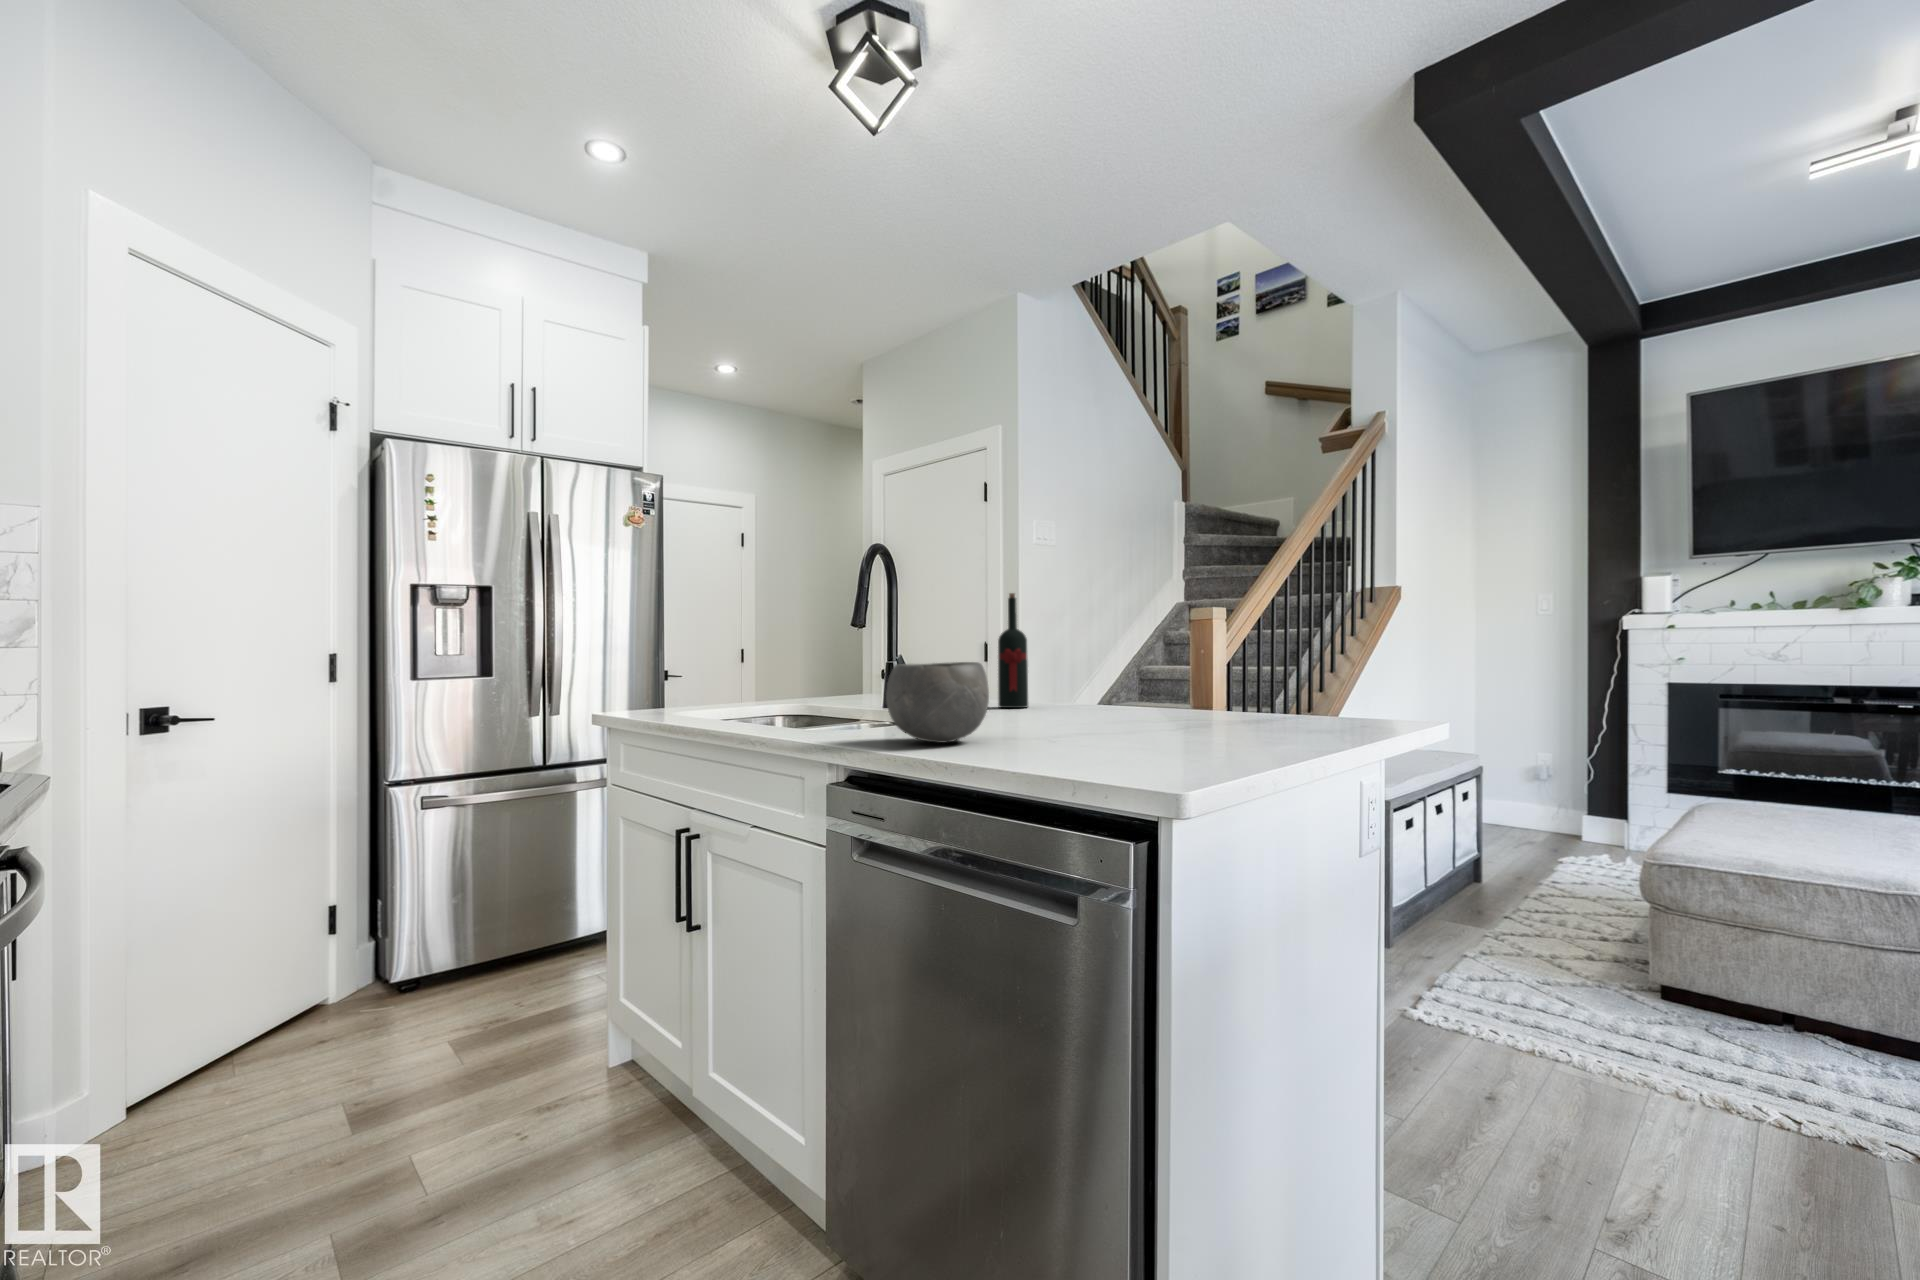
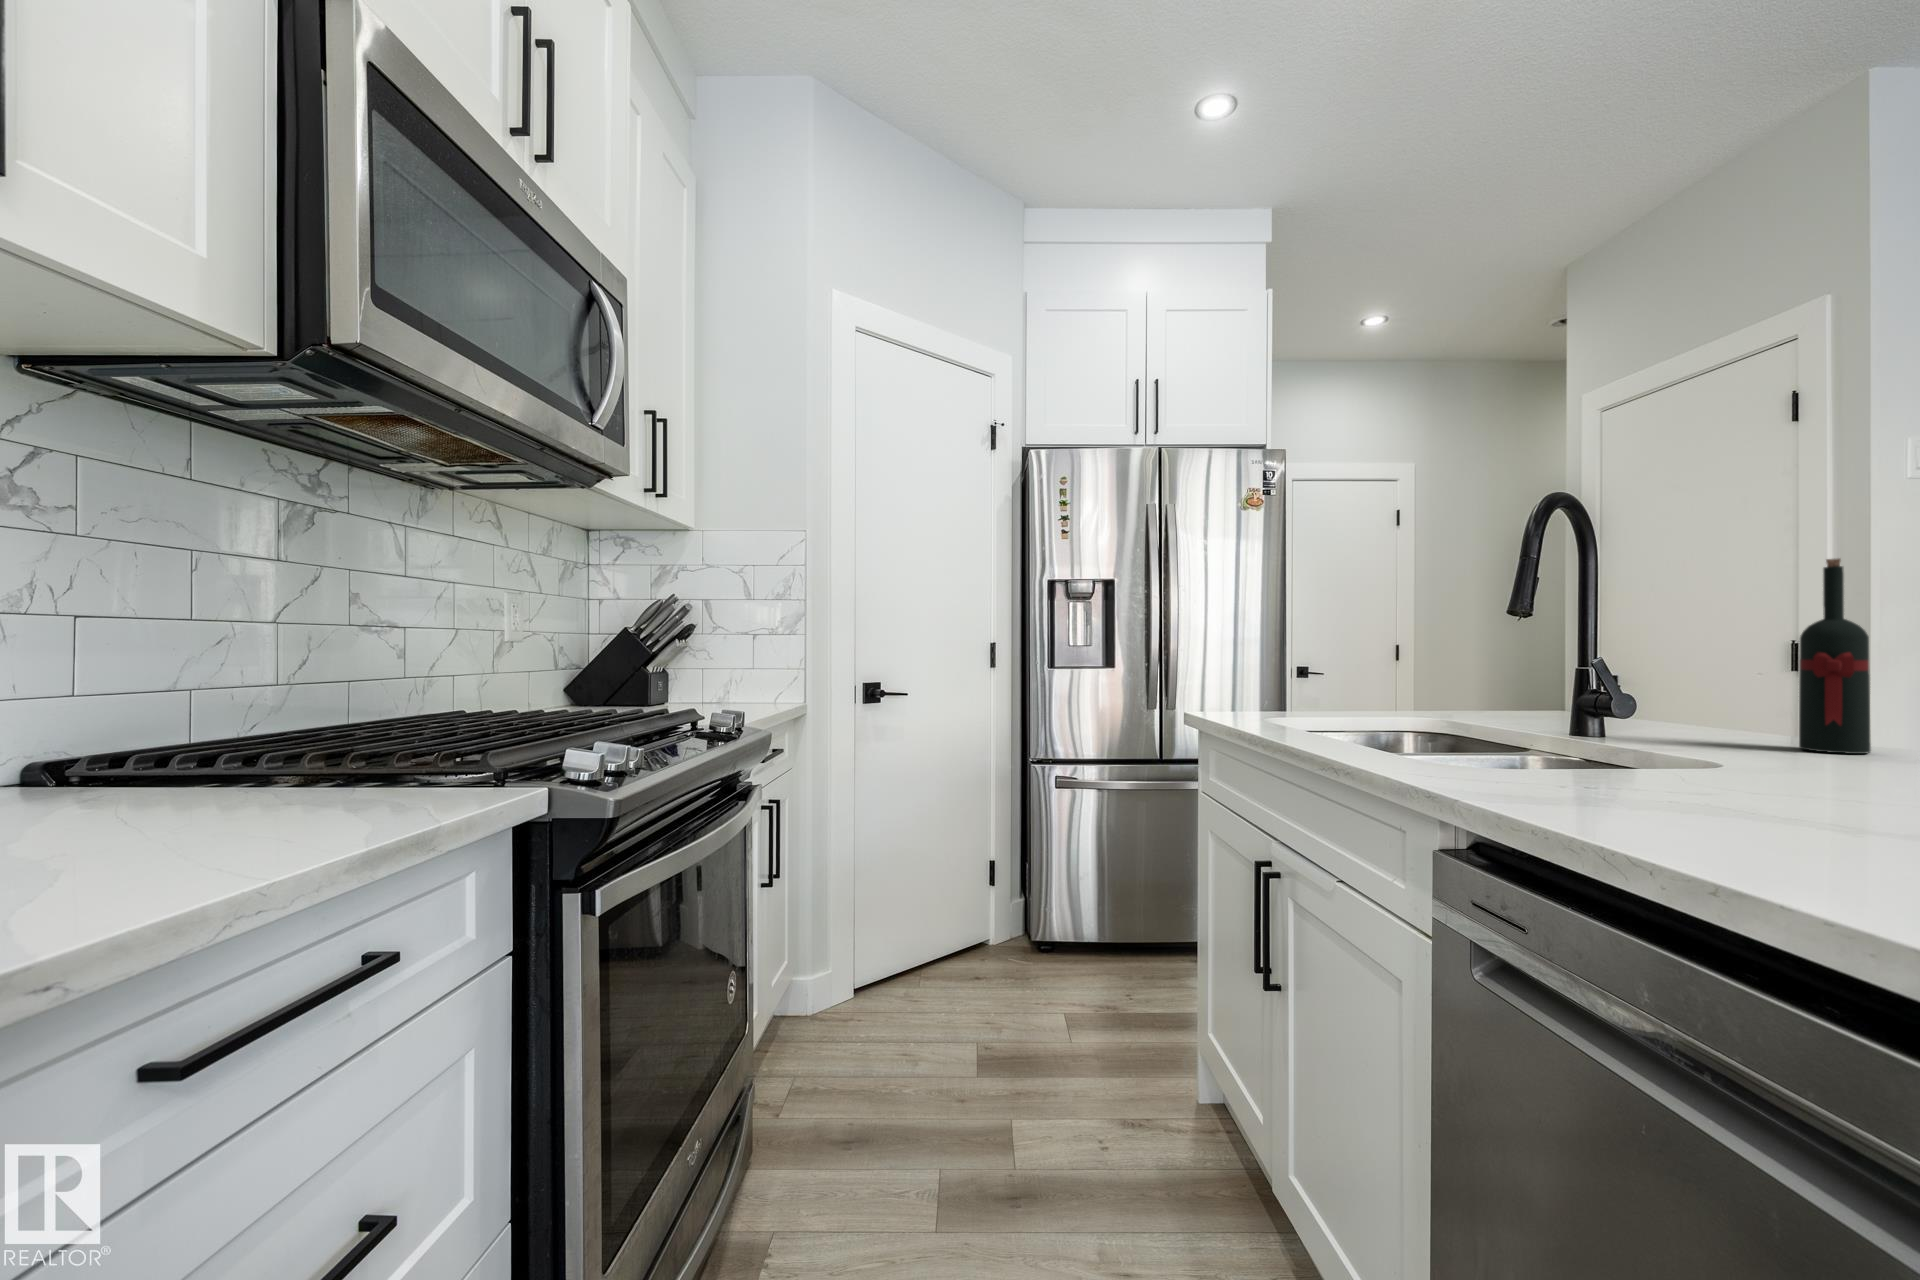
ceramic bowl: present [886,662,989,743] -> none [1539,681,1758,819]

